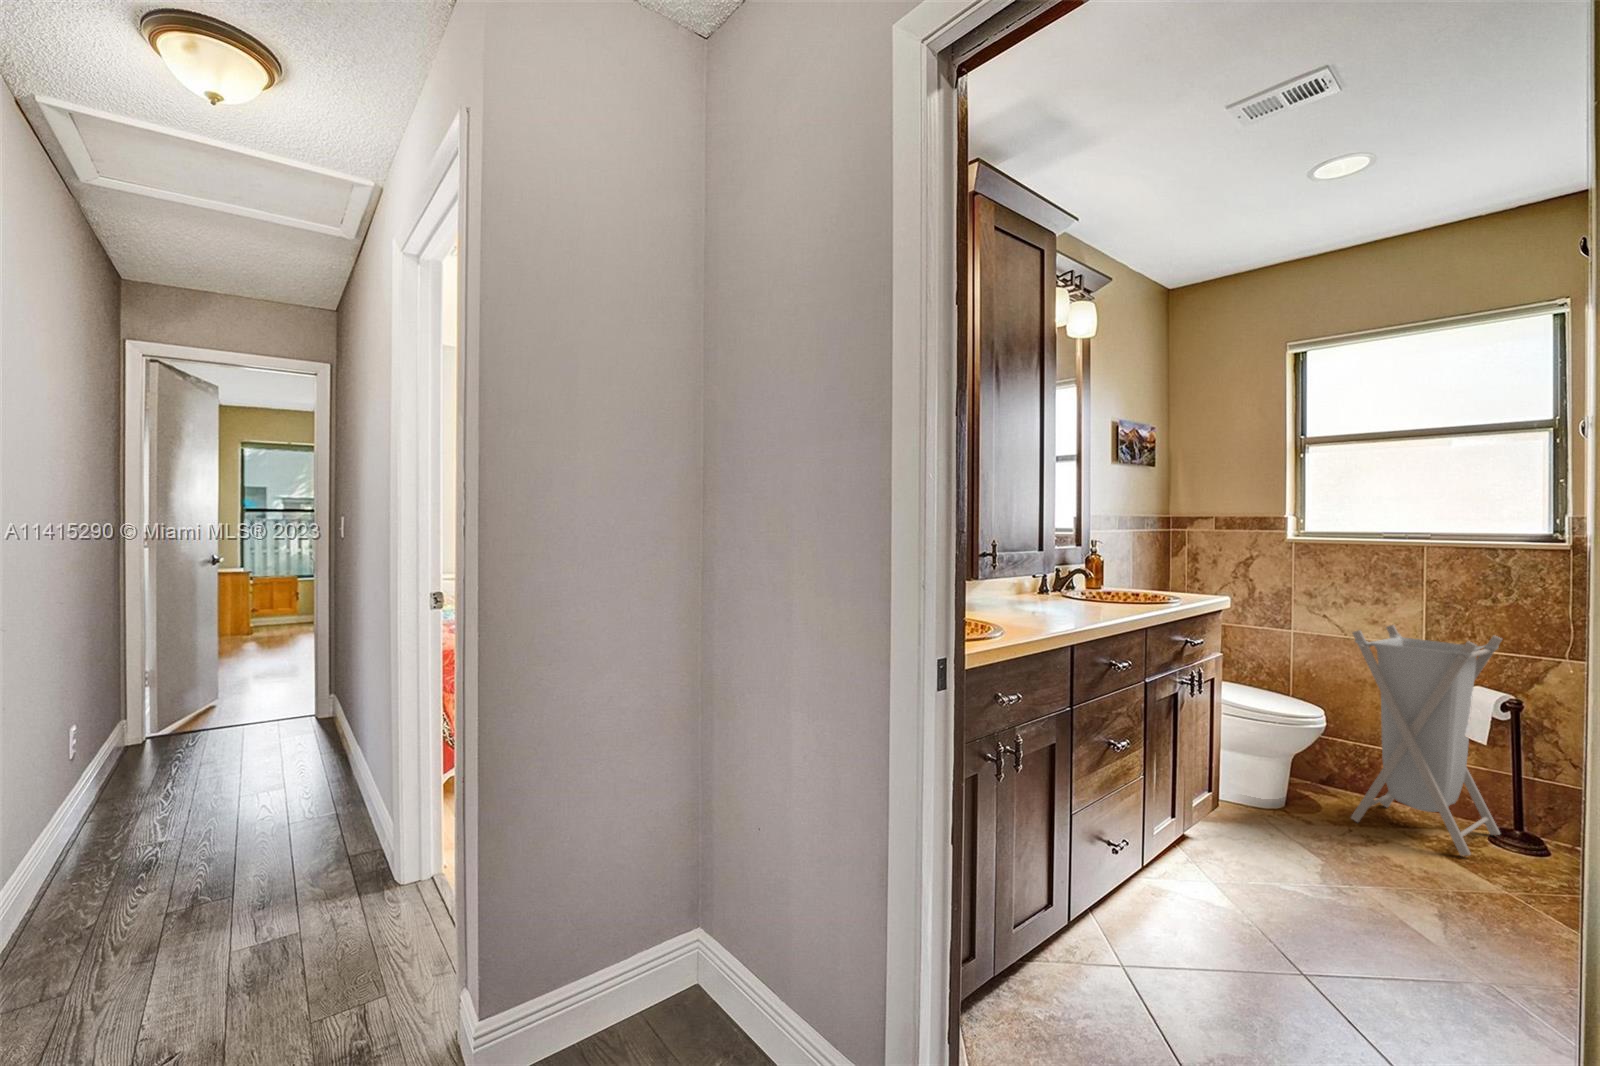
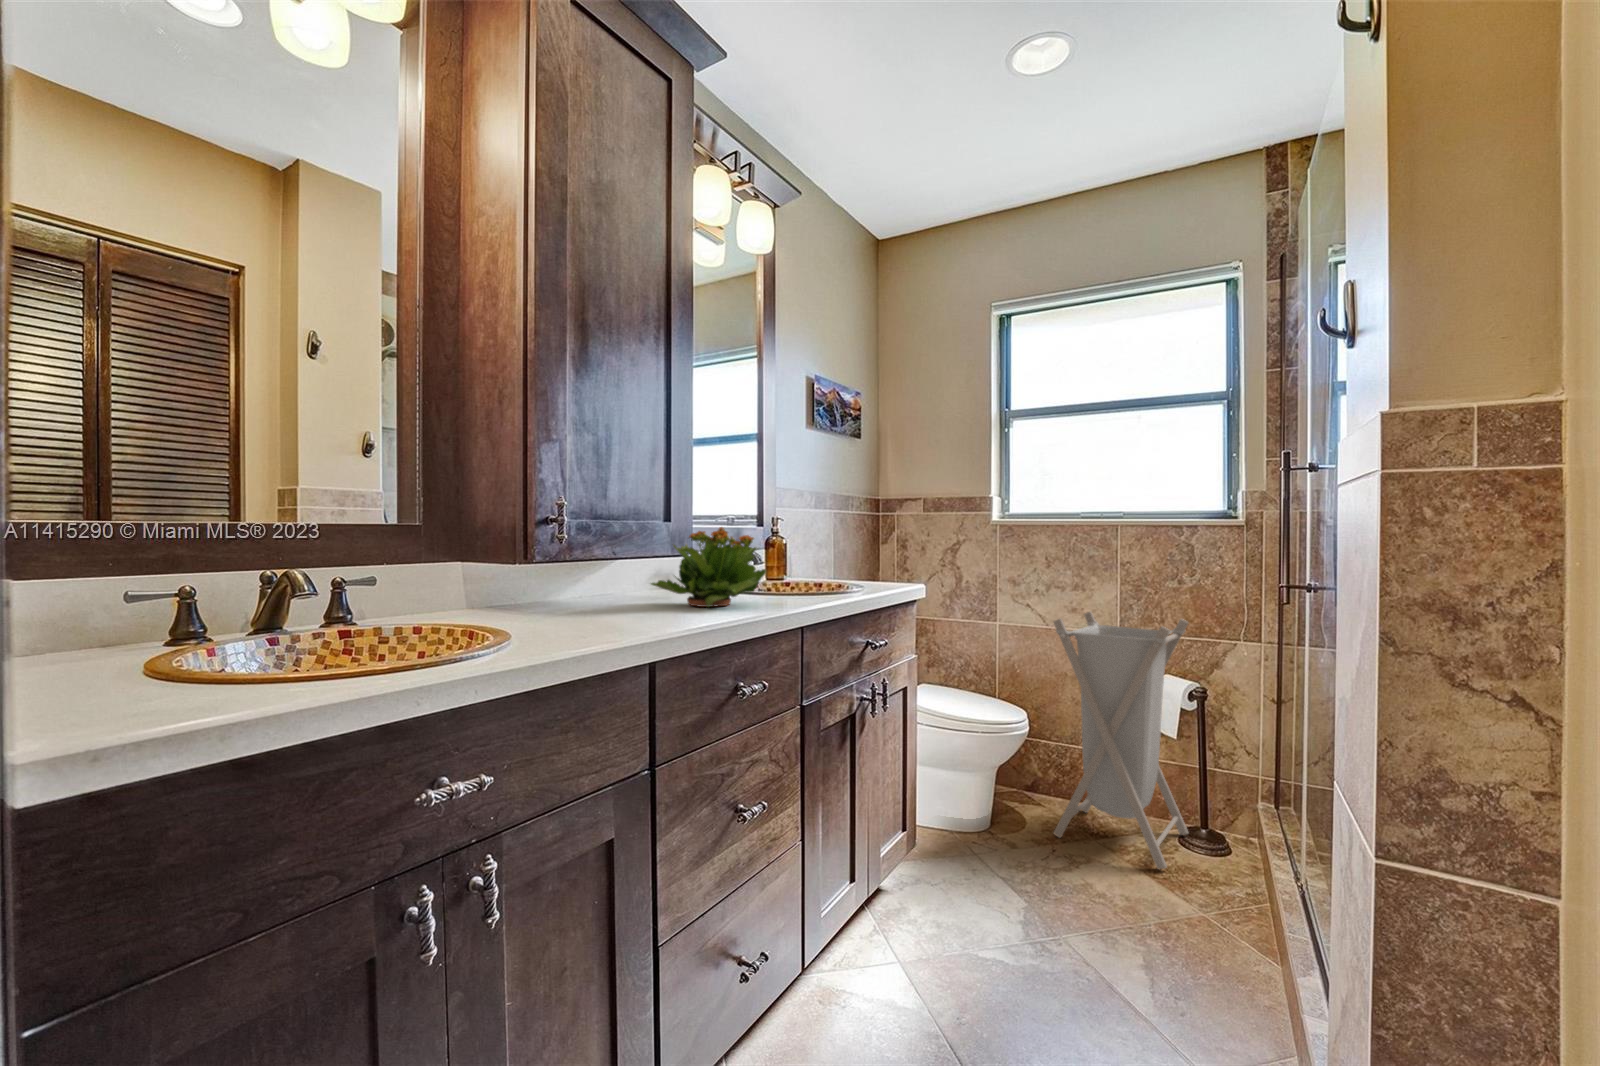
potted flower: none [1035,558,1116,613] -> present [651,527,766,607]

